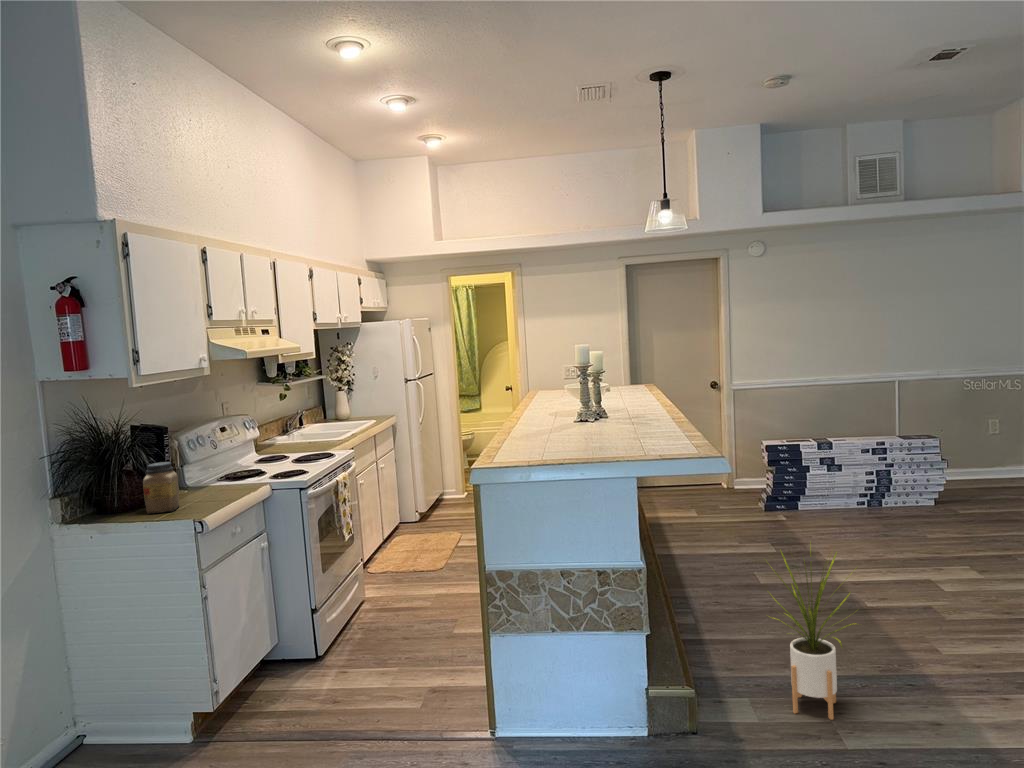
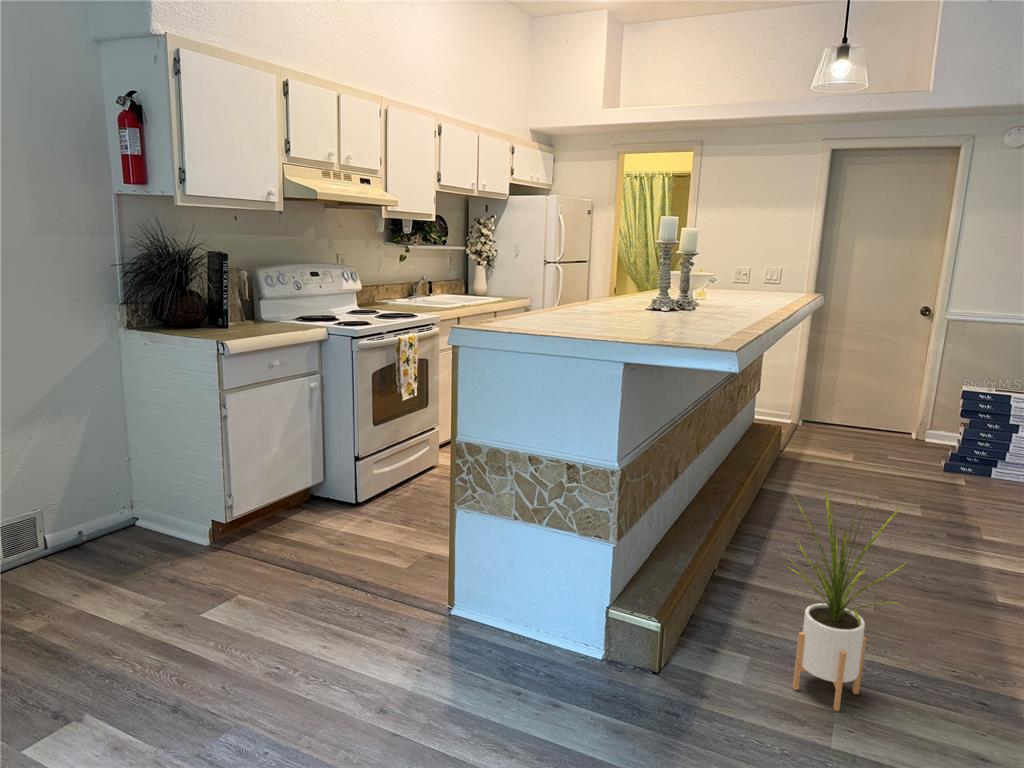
jar: present [143,462,179,514] -> none [195,286,230,333]

